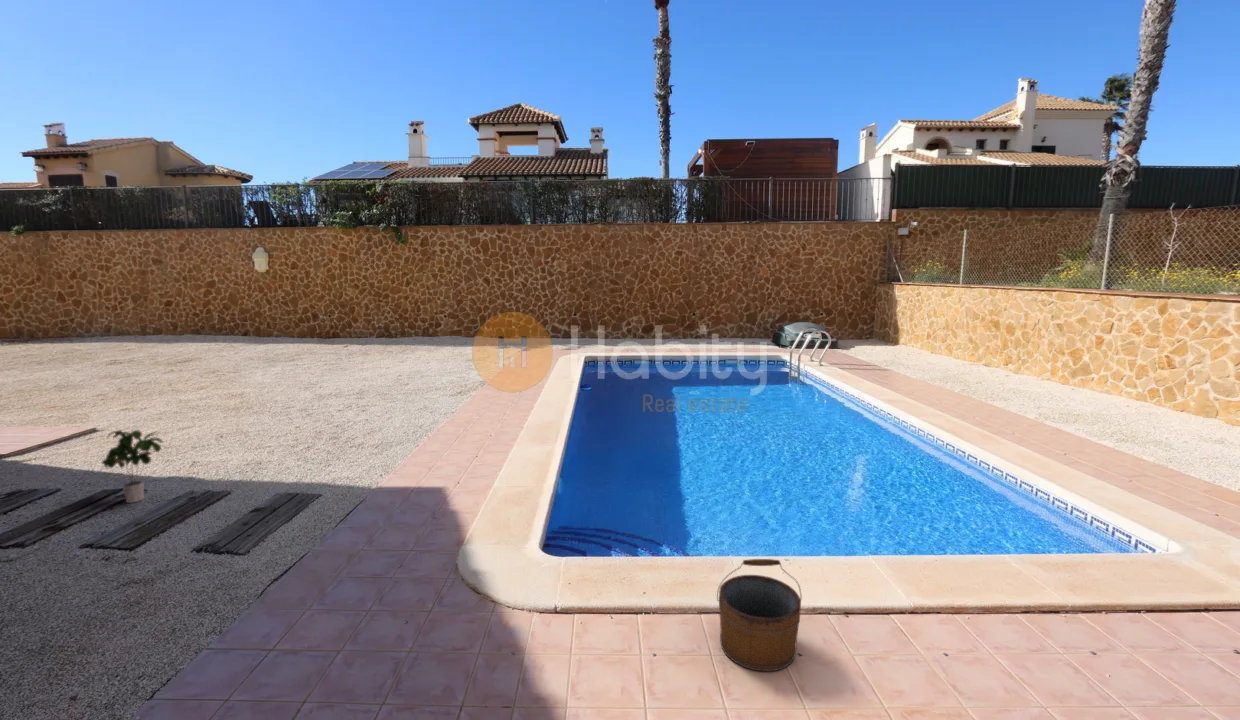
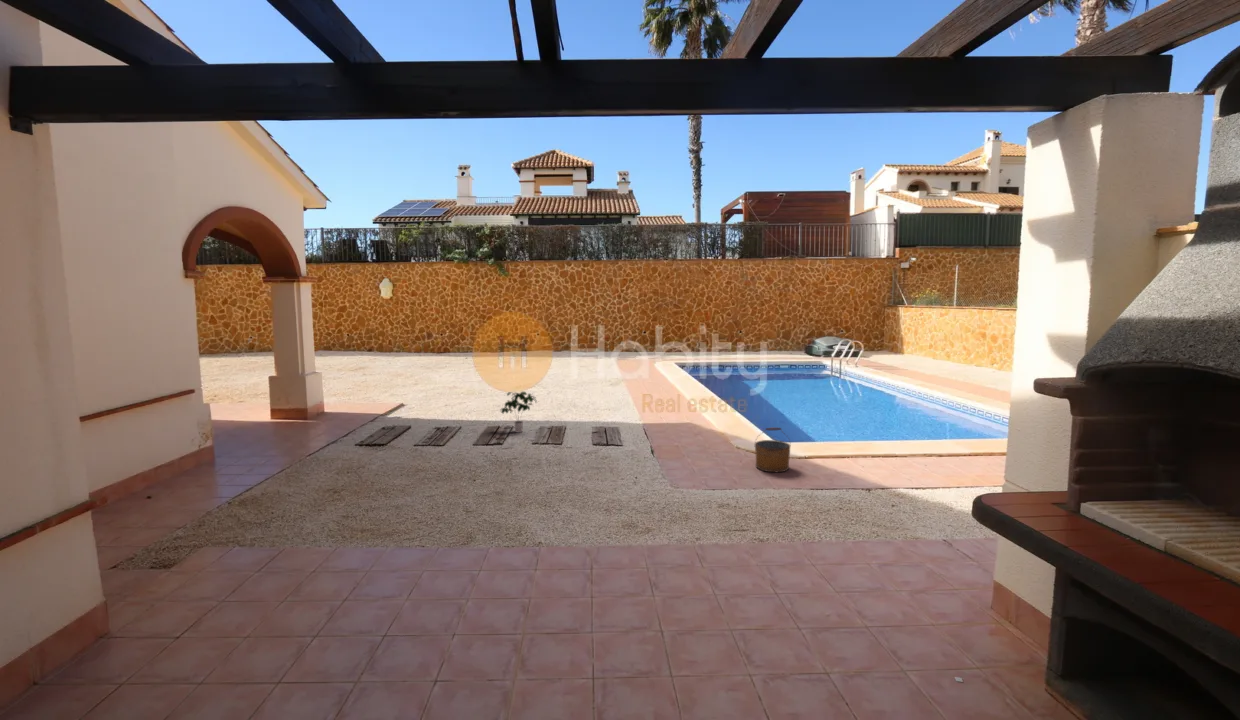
bucket: present [717,559,801,671] -> present [755,428,791,472]

